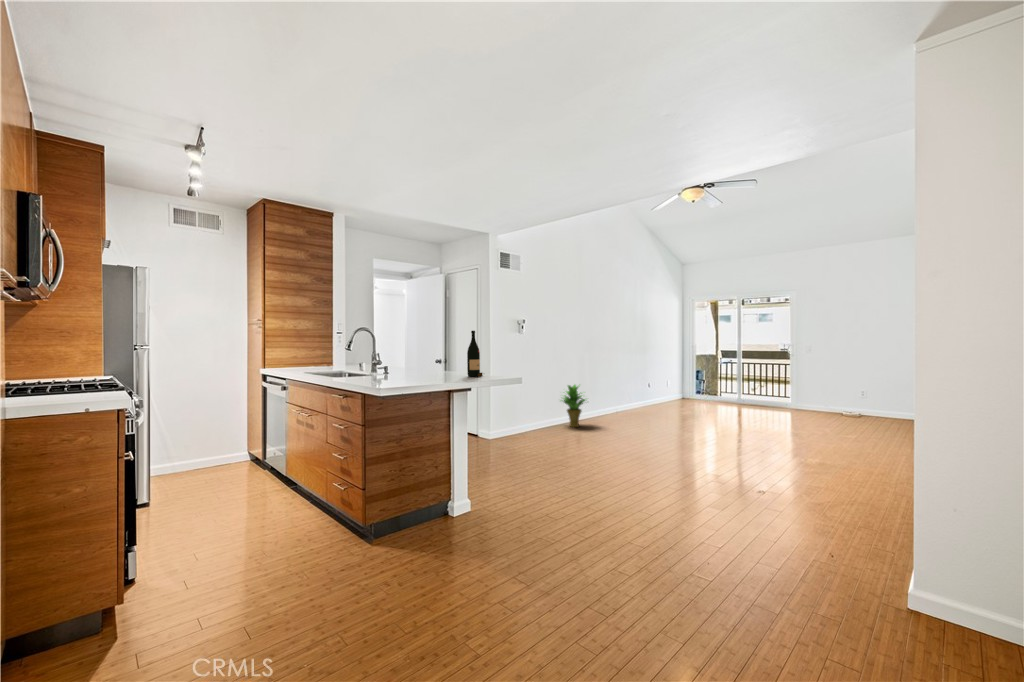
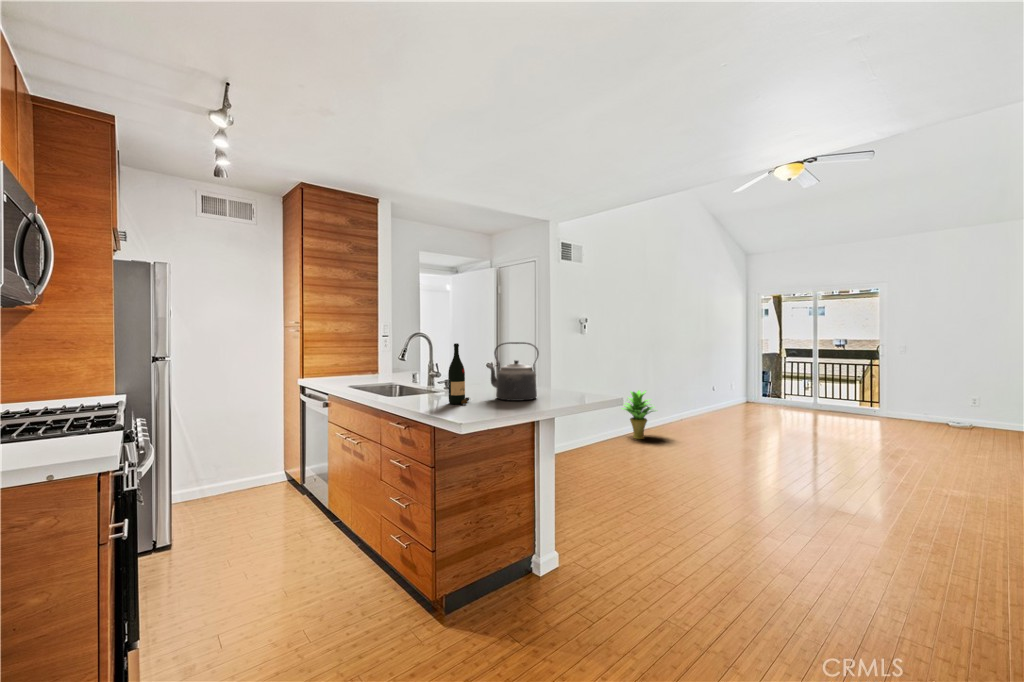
kettle: none [412,331,453,376] -> present [487,342,539,401]
wine bottle: present [467,331,482,377] -> present [448,343,469,404]

